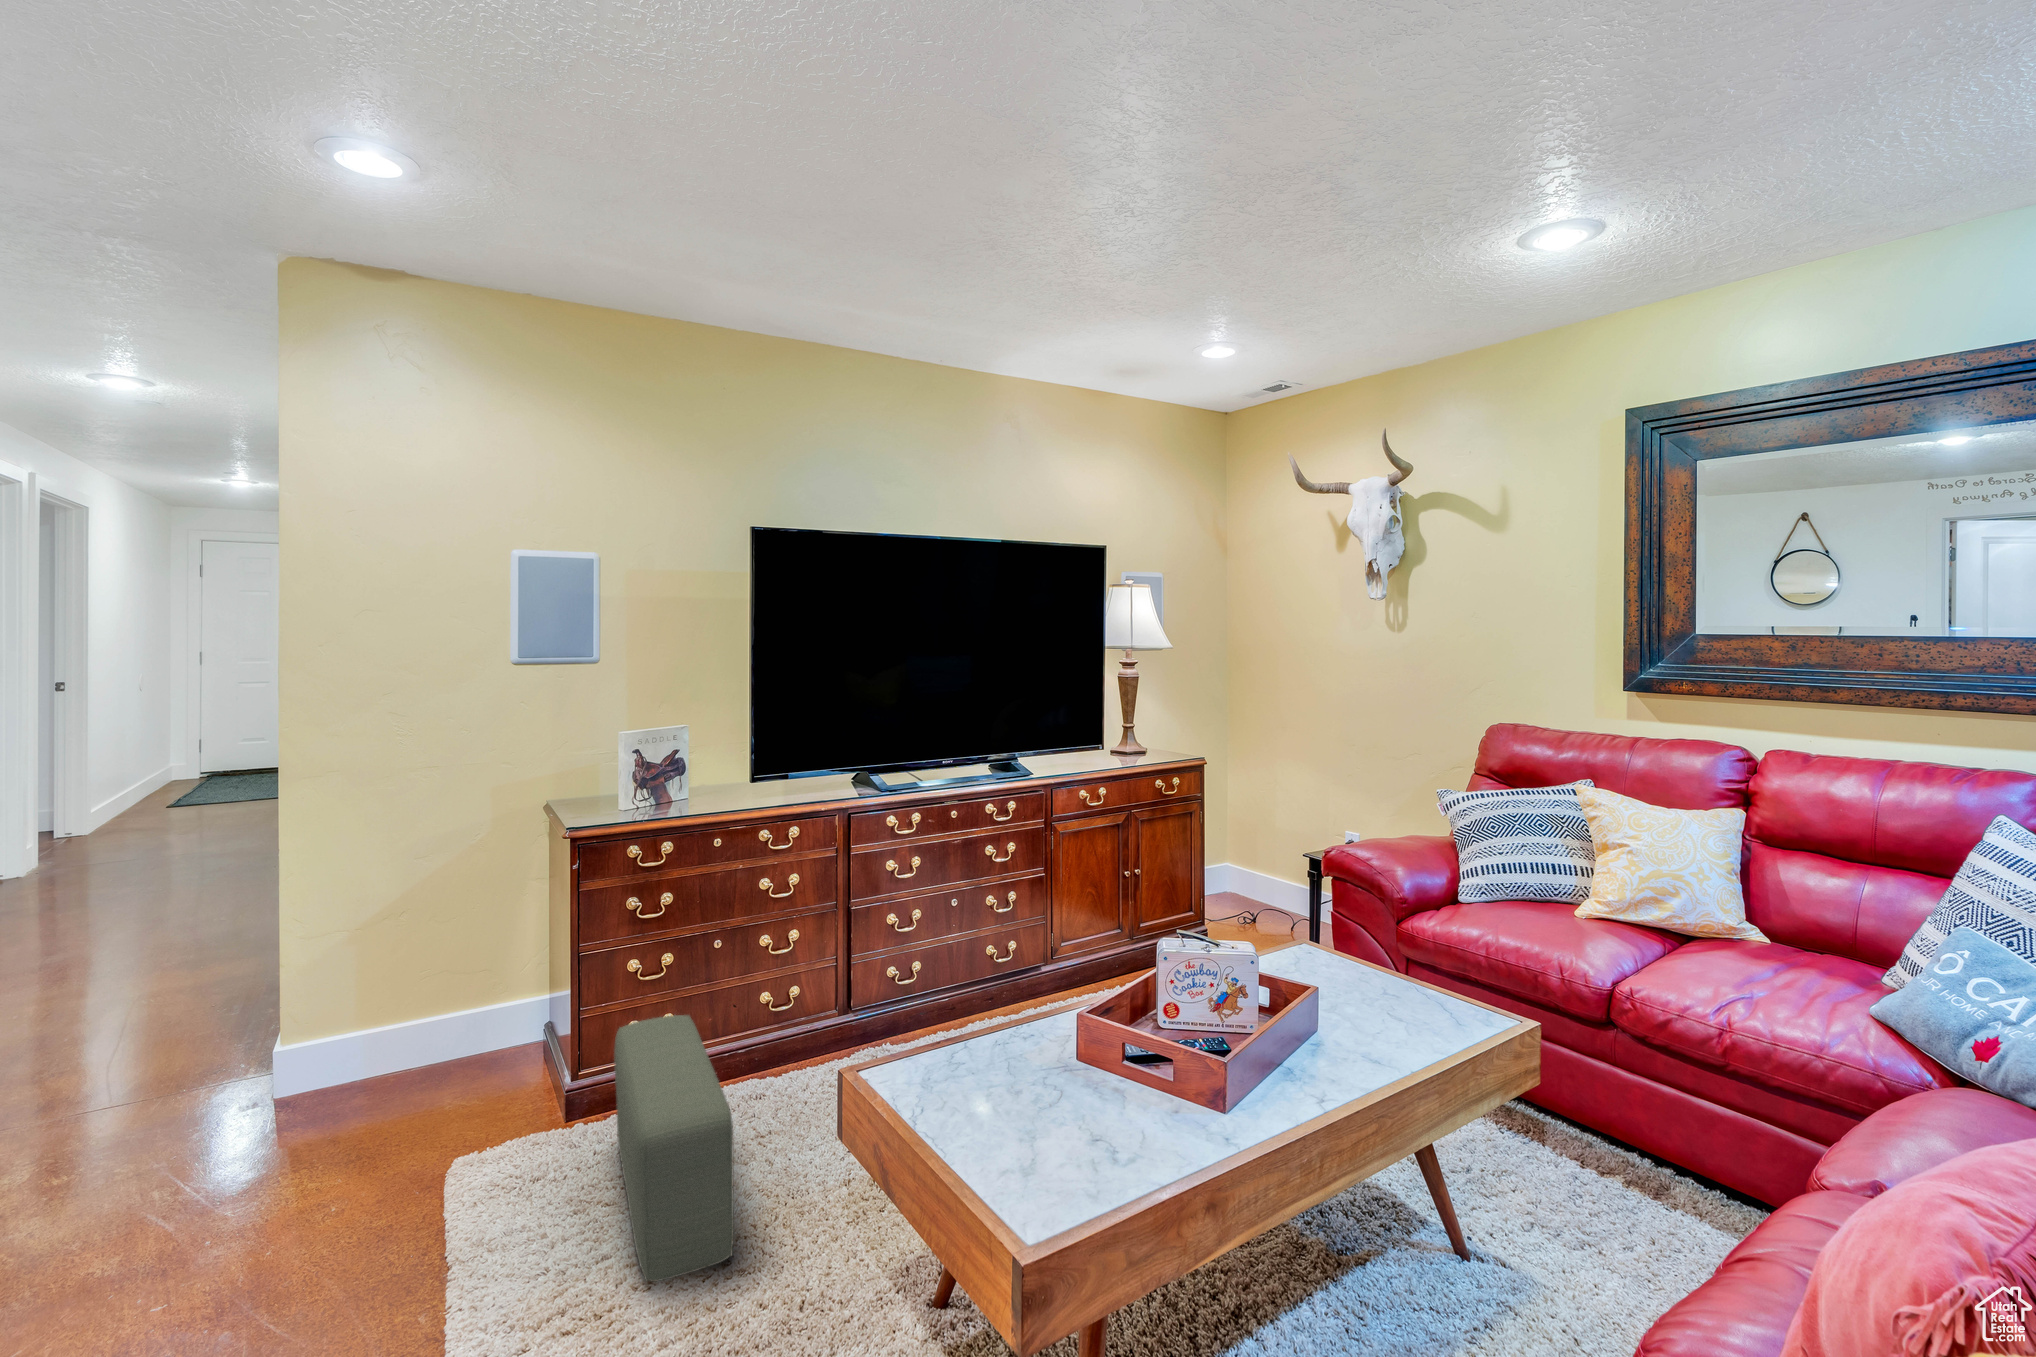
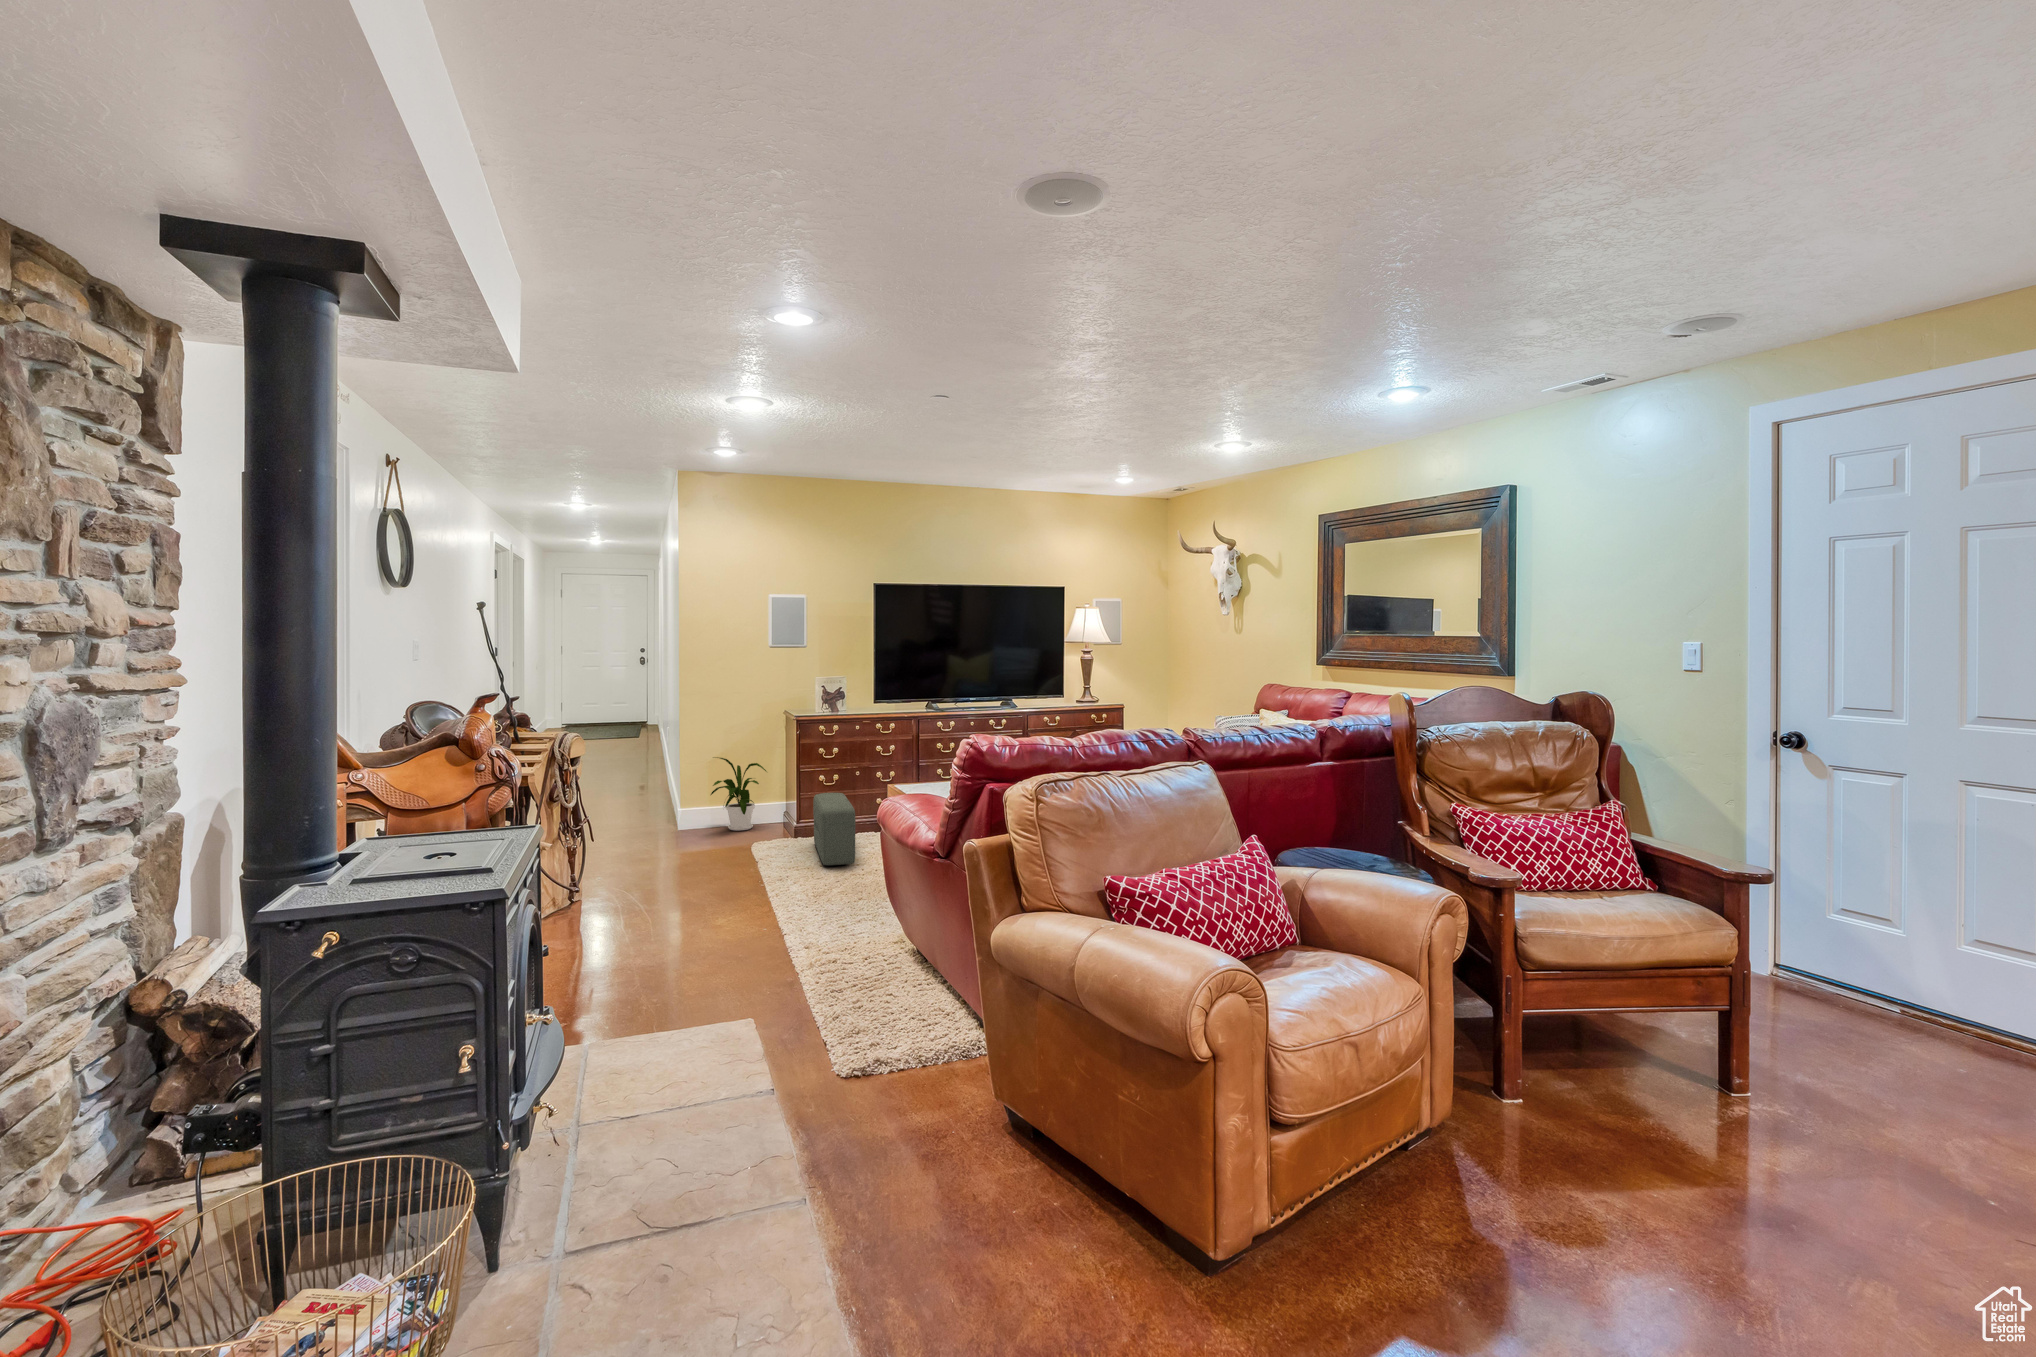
house plant: none [350,926,505,1092] -> present [711,757,766,831]

